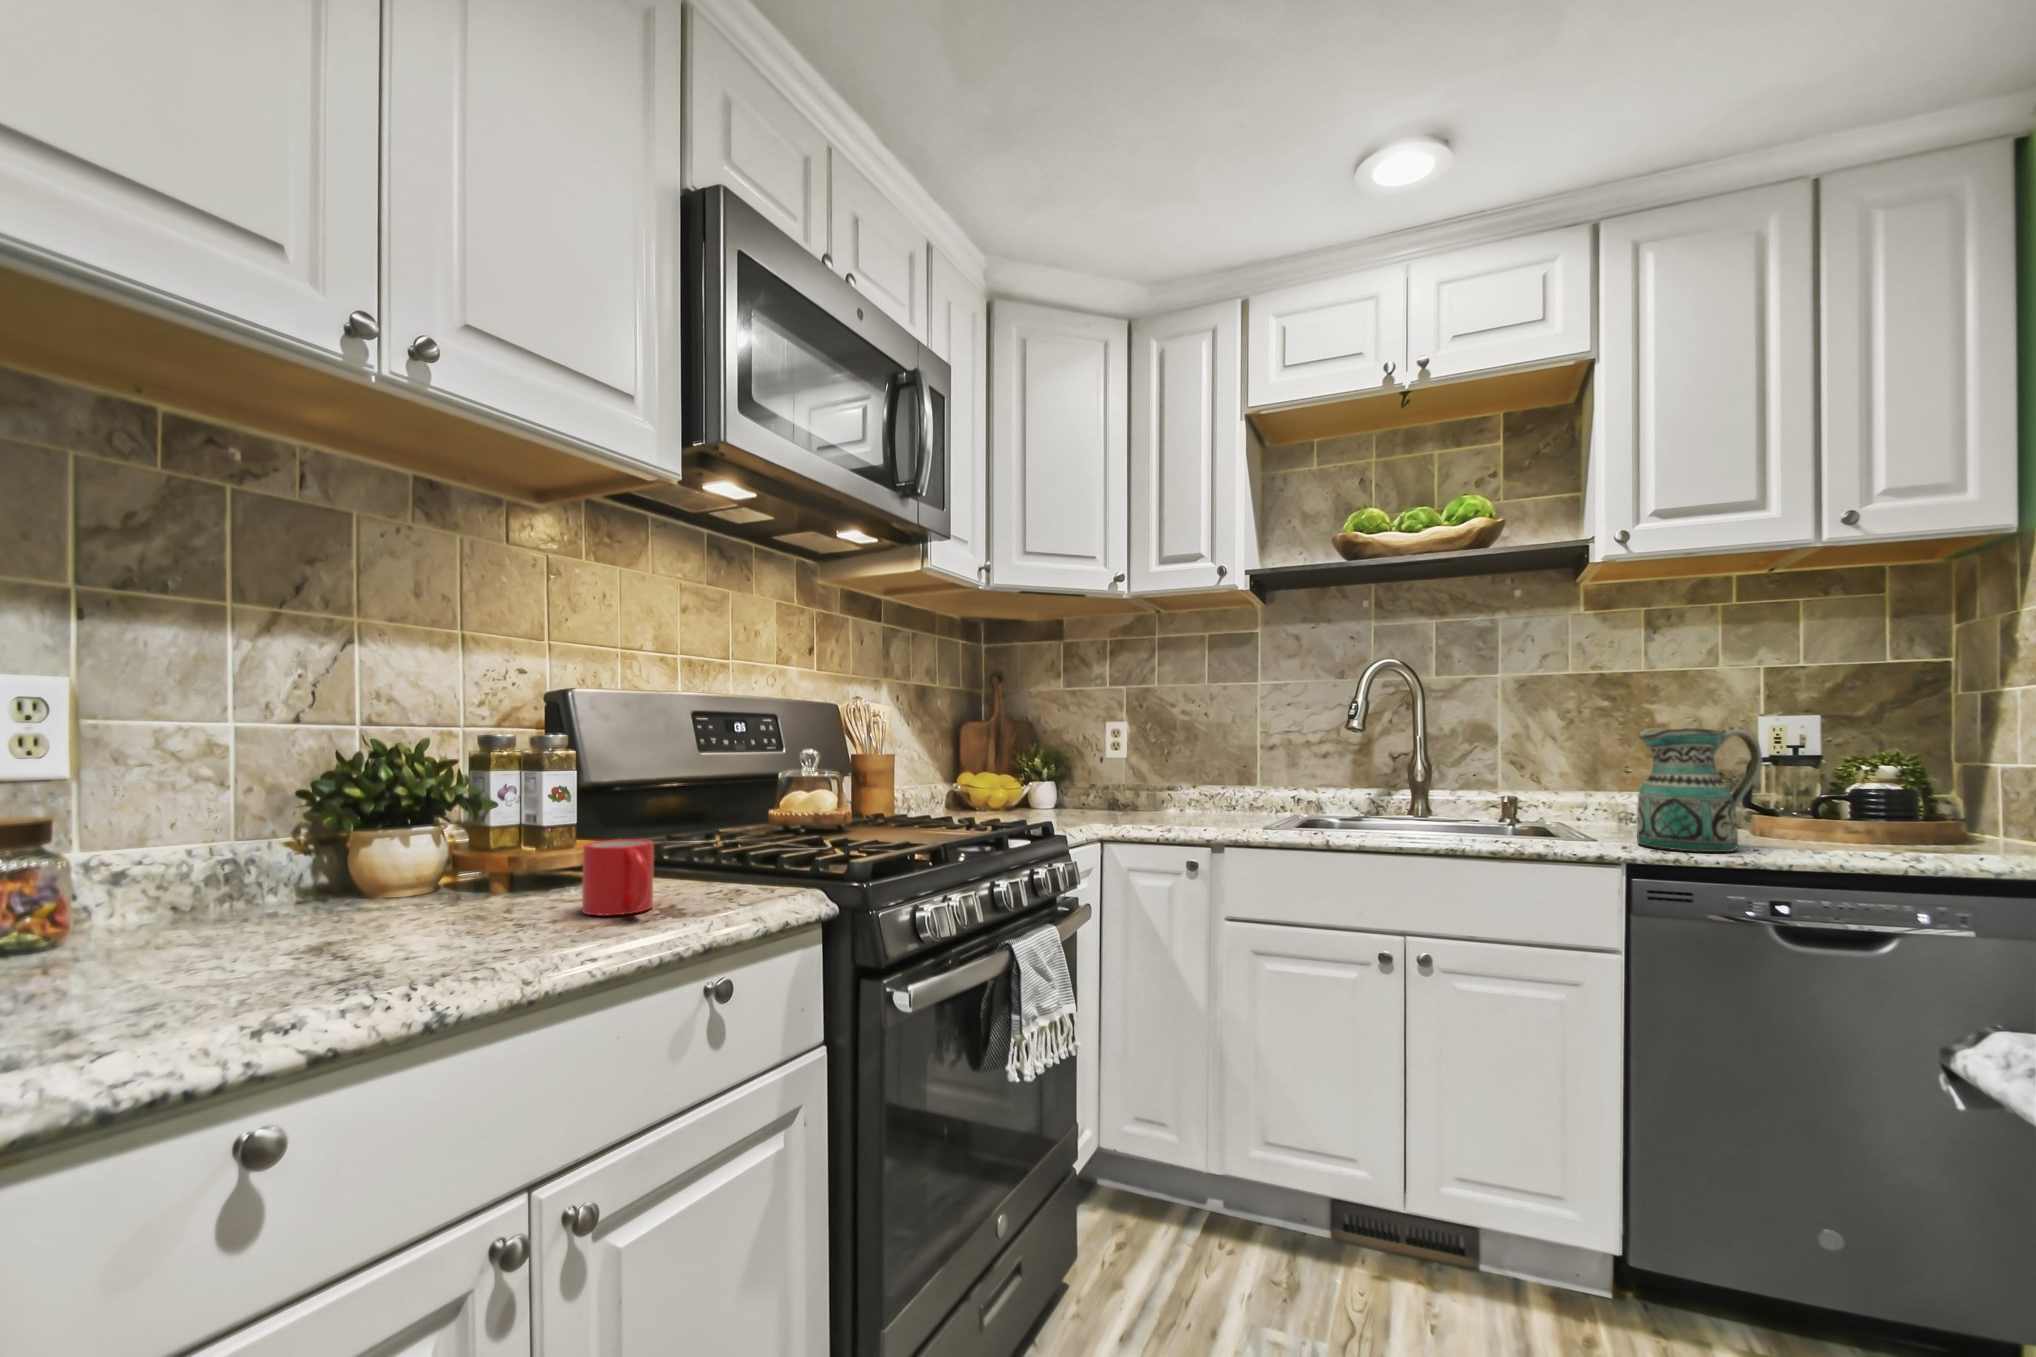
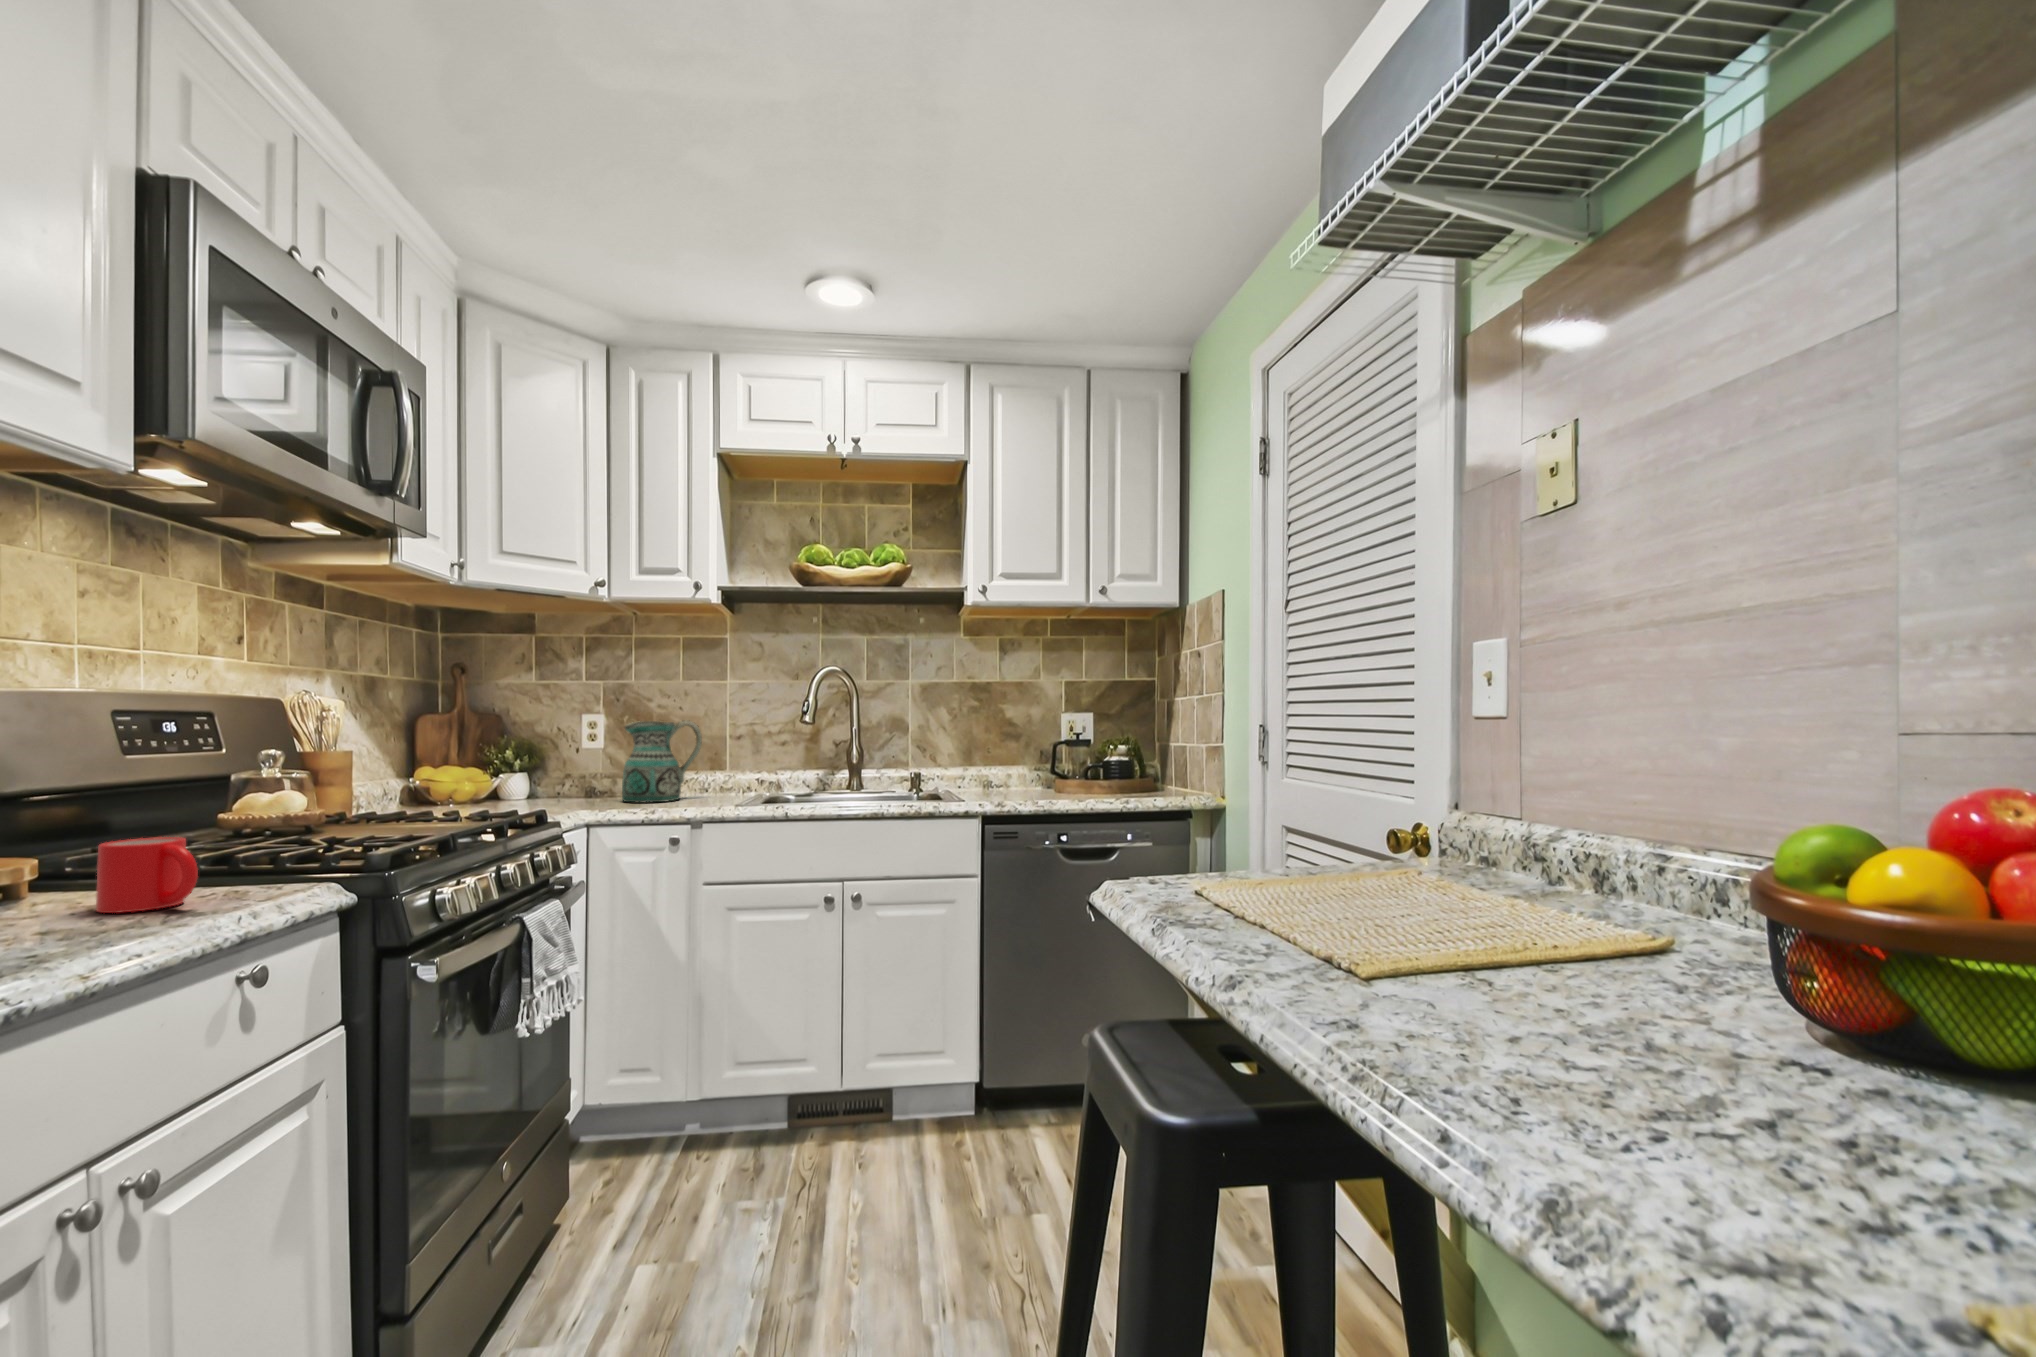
ceramic pitcher: present [1637,727,1762,852] -> present [622,720,702,803]

